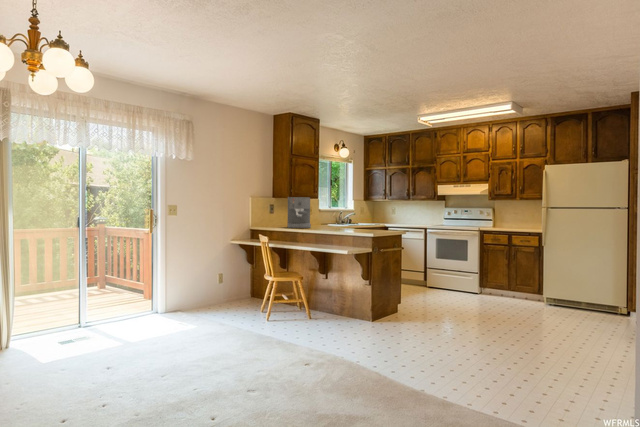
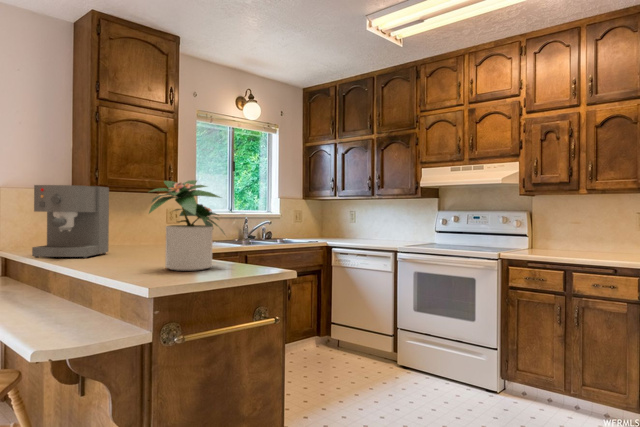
potted plant: none [352,197,382,231] -> present [149,180,224,271]

